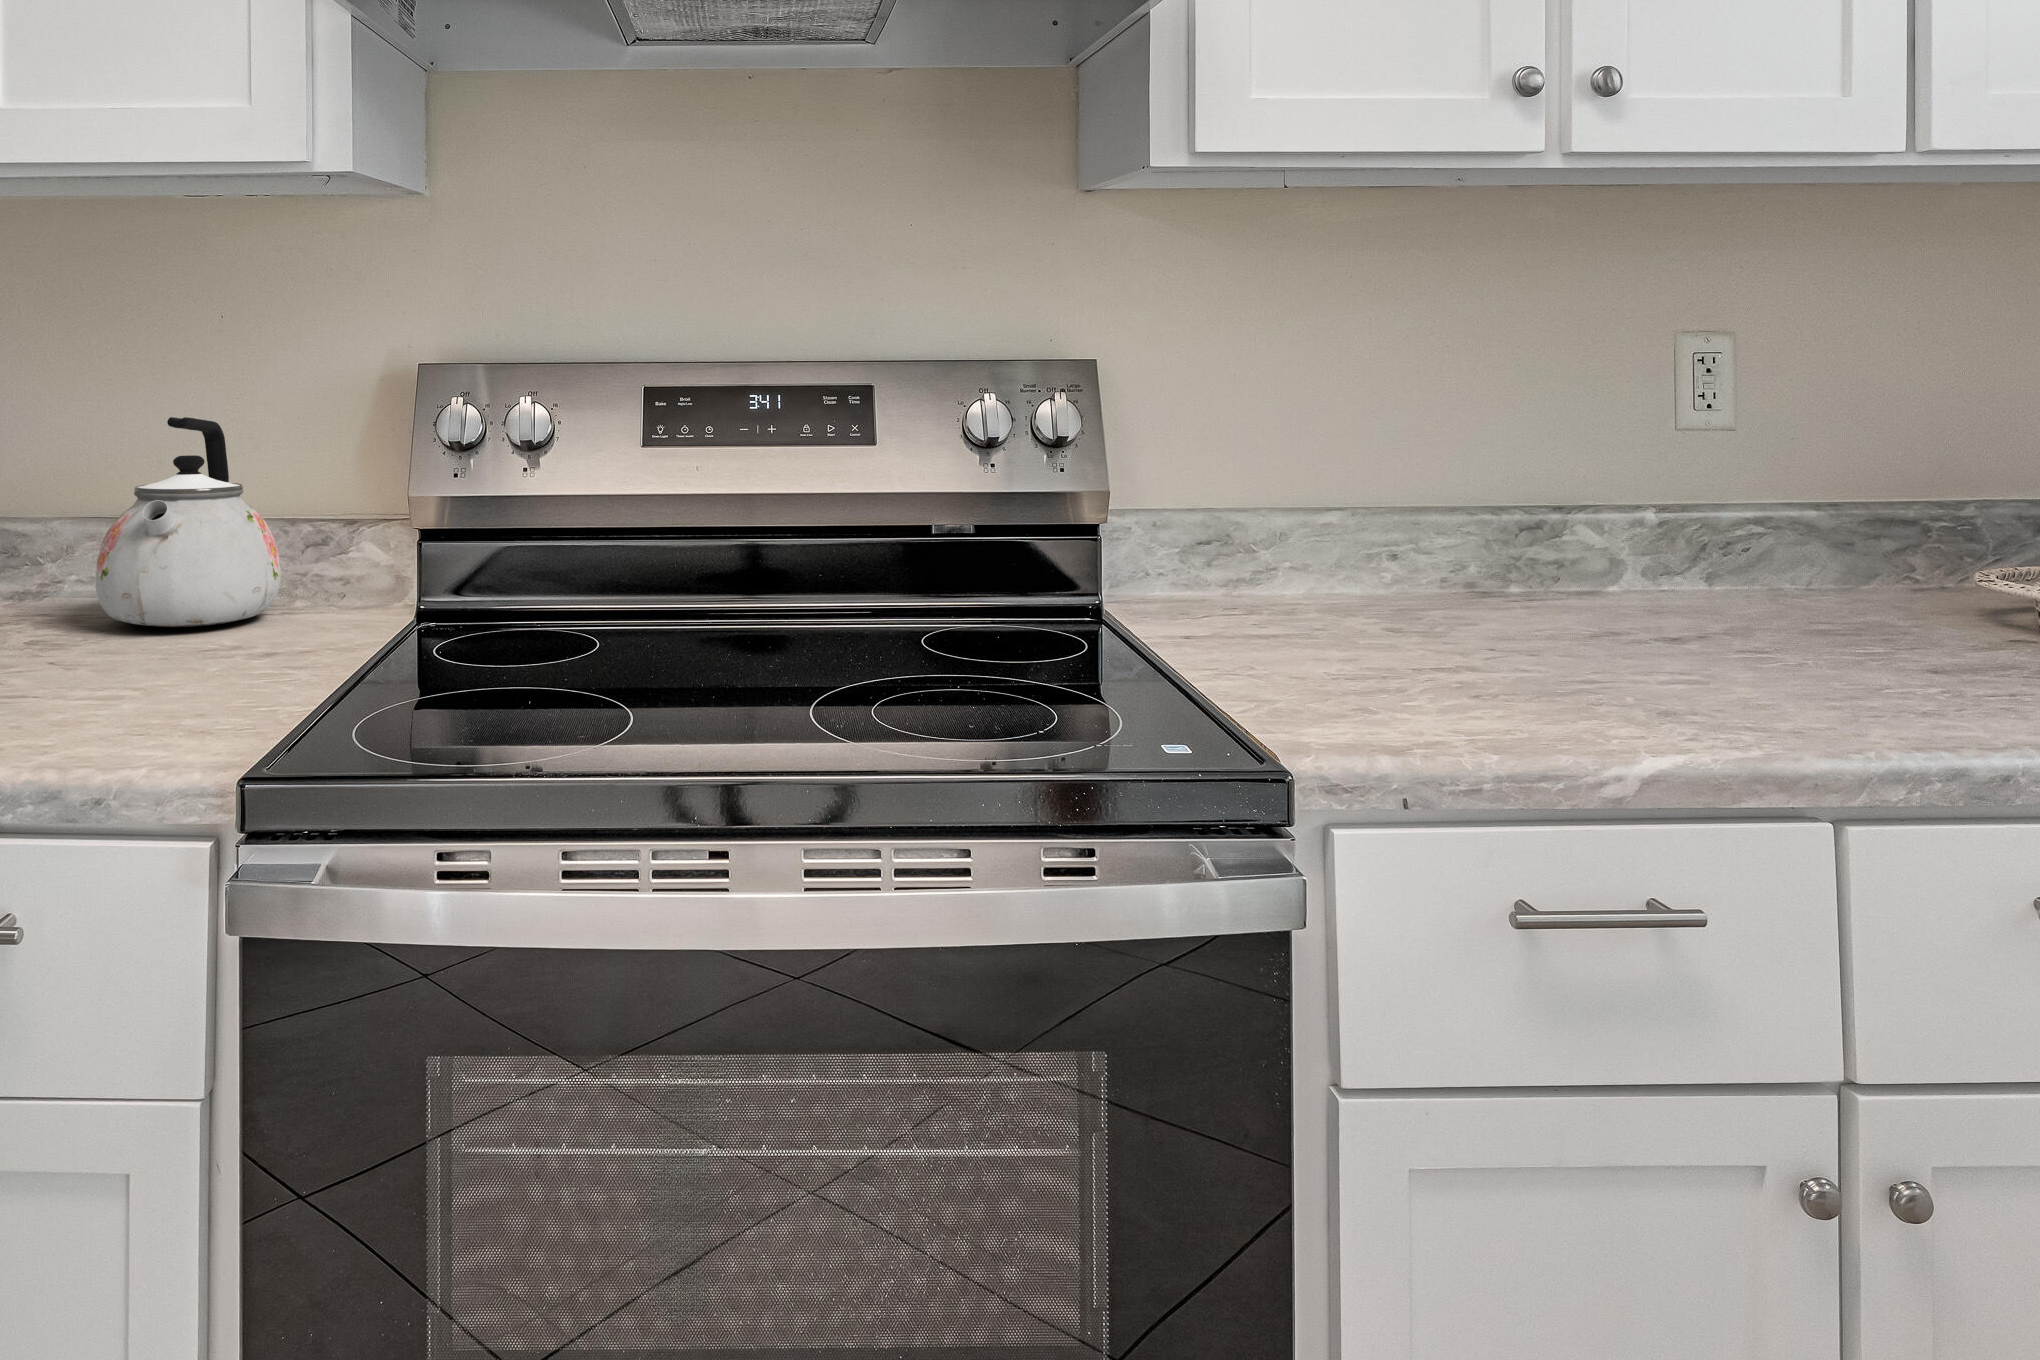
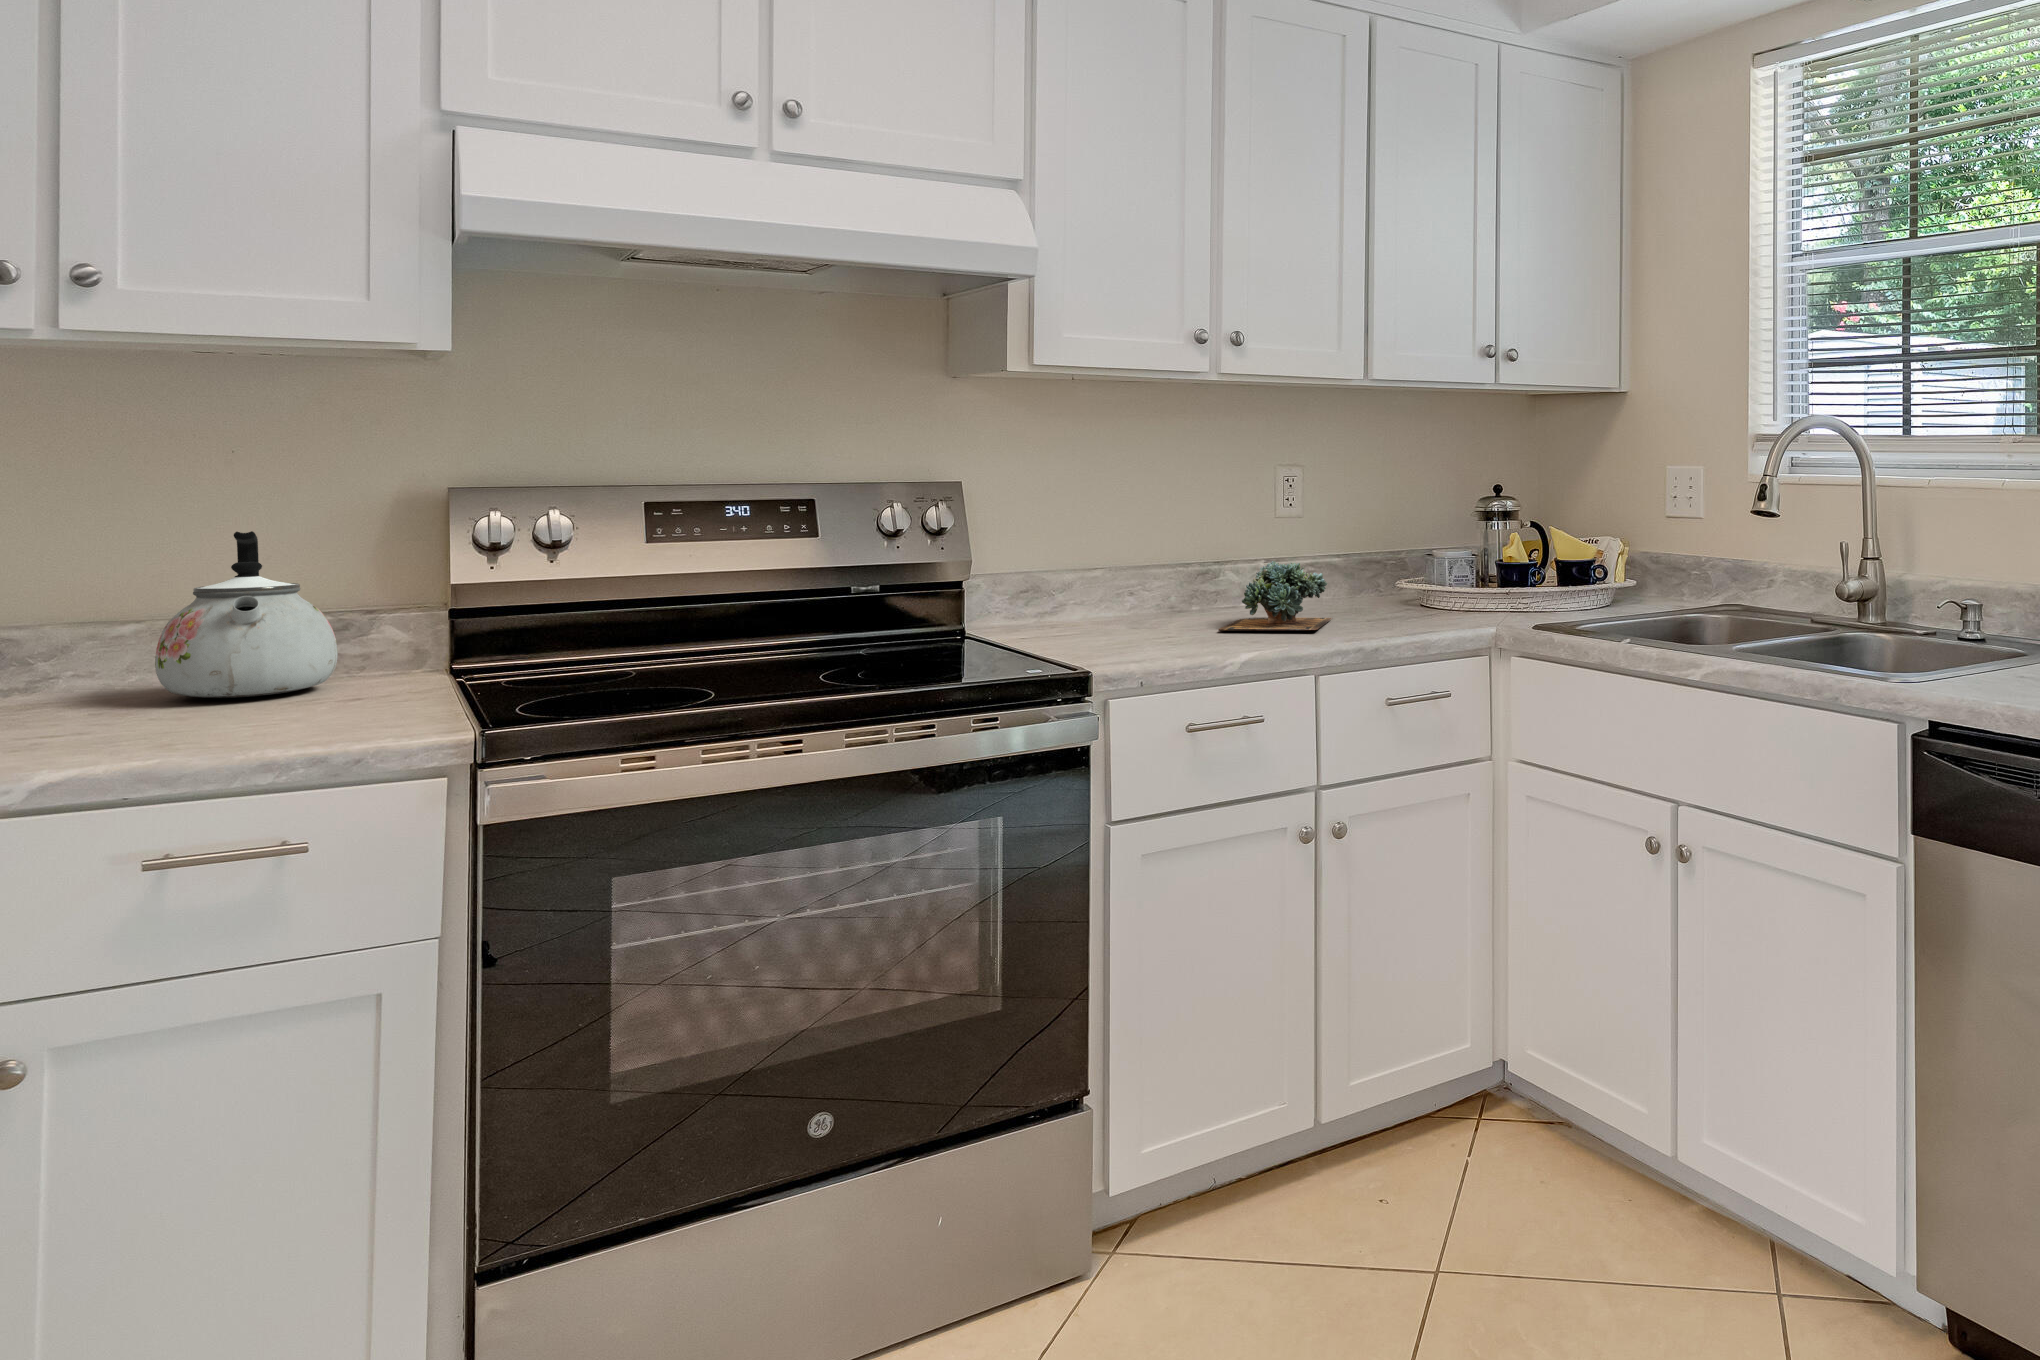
succulent plant: none [1550,524,1822,683] -> present [1219,561,1332,631]

